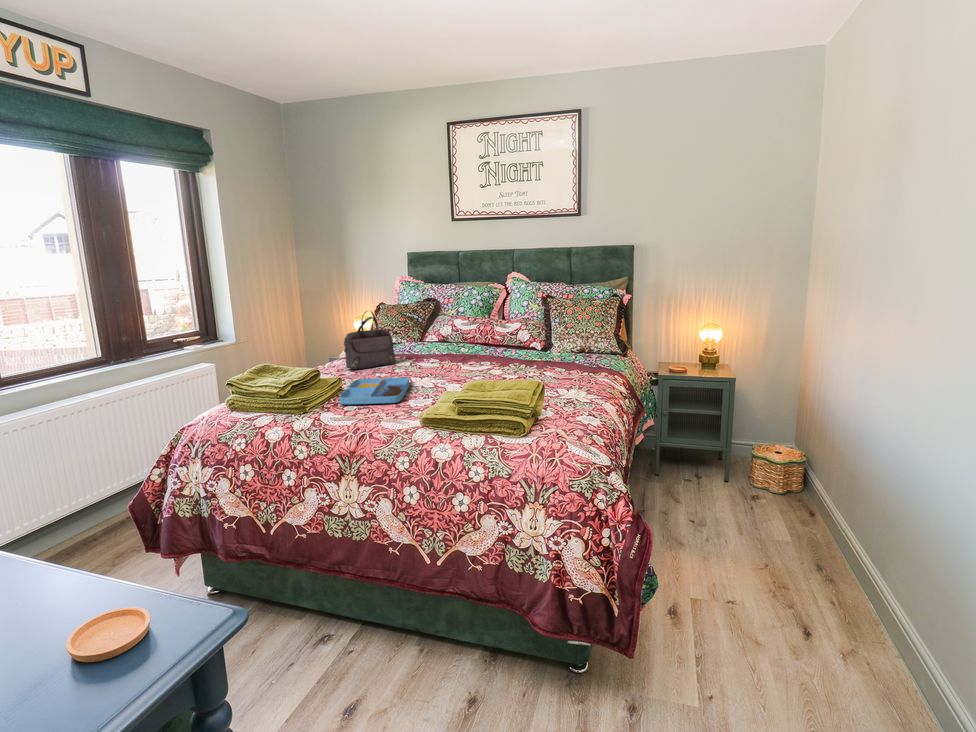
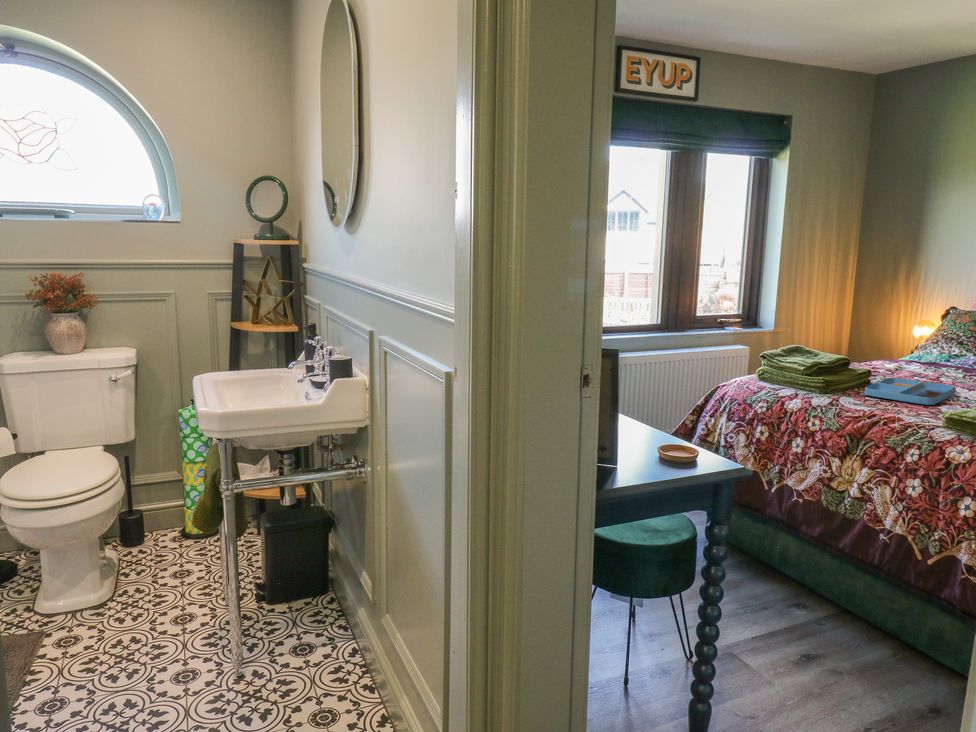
handbag: present [344,311,396,369] -> none [885,309,951,373]

